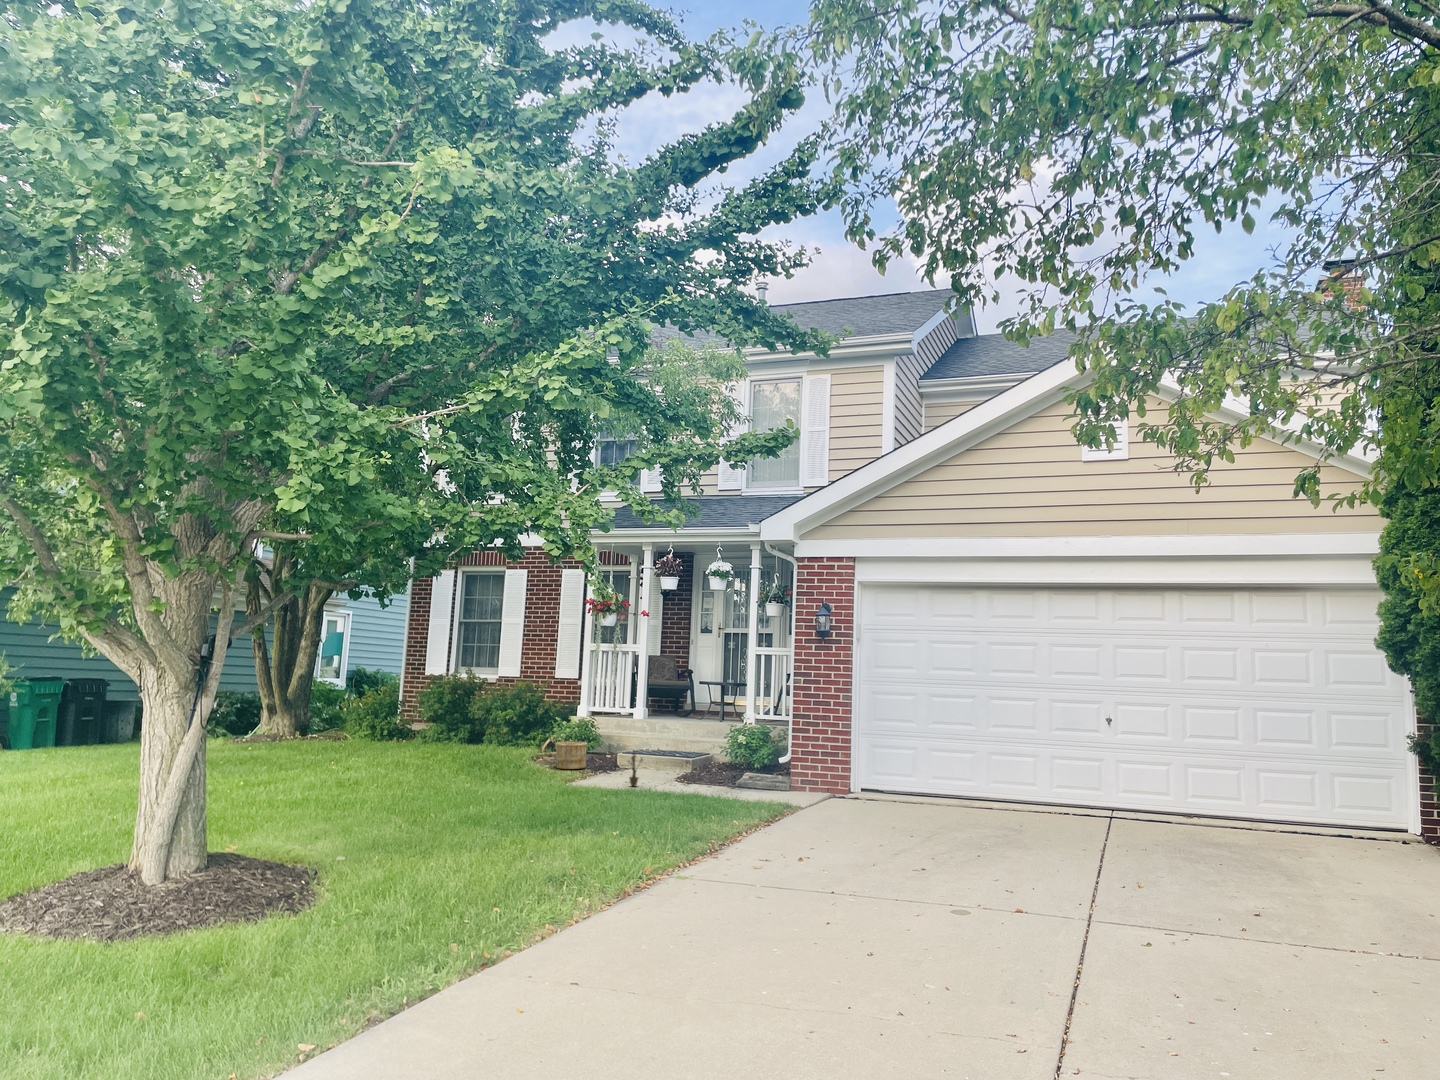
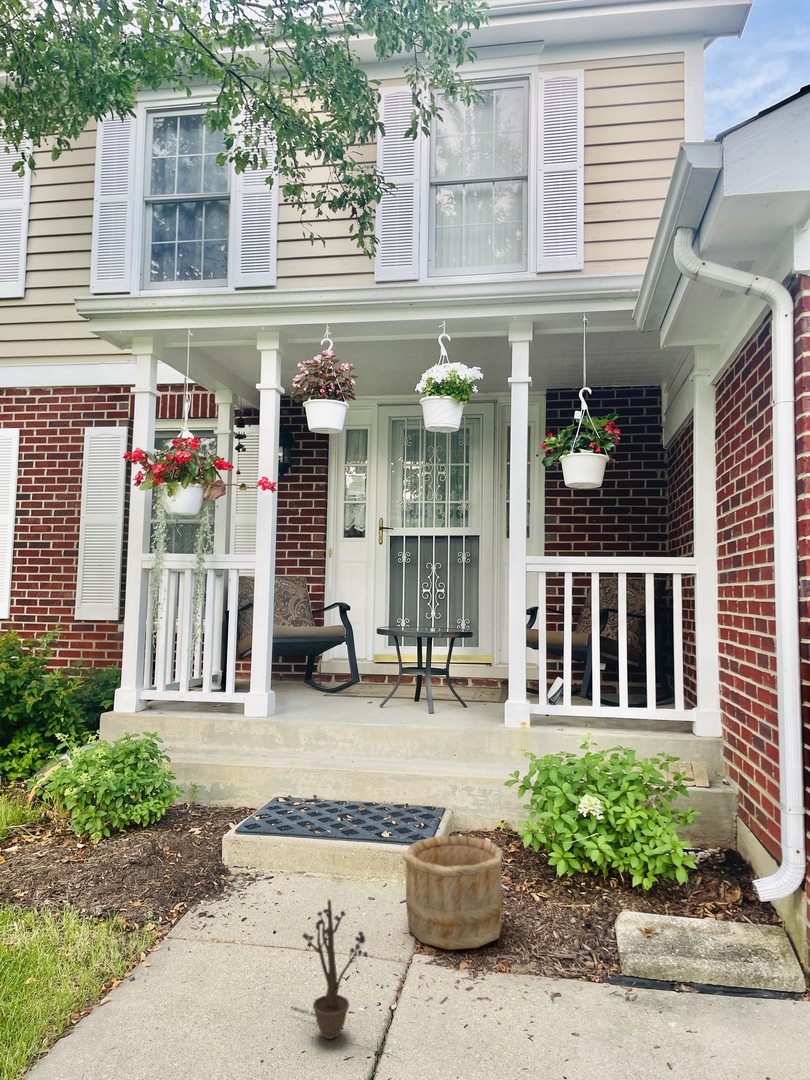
wooden bucket: present [556,741,587,769] -> present [403,836,503,950]

